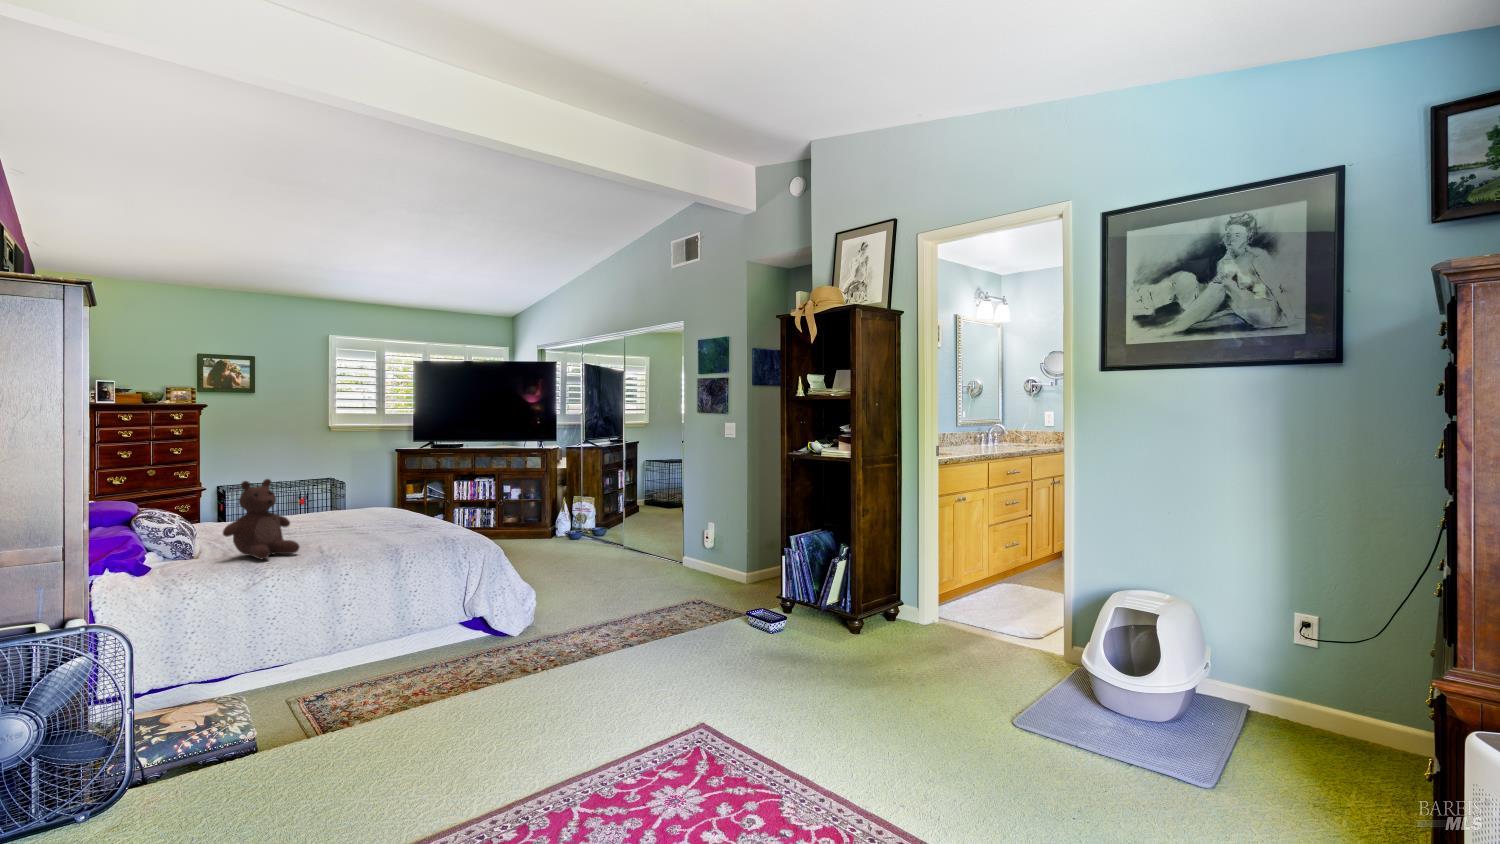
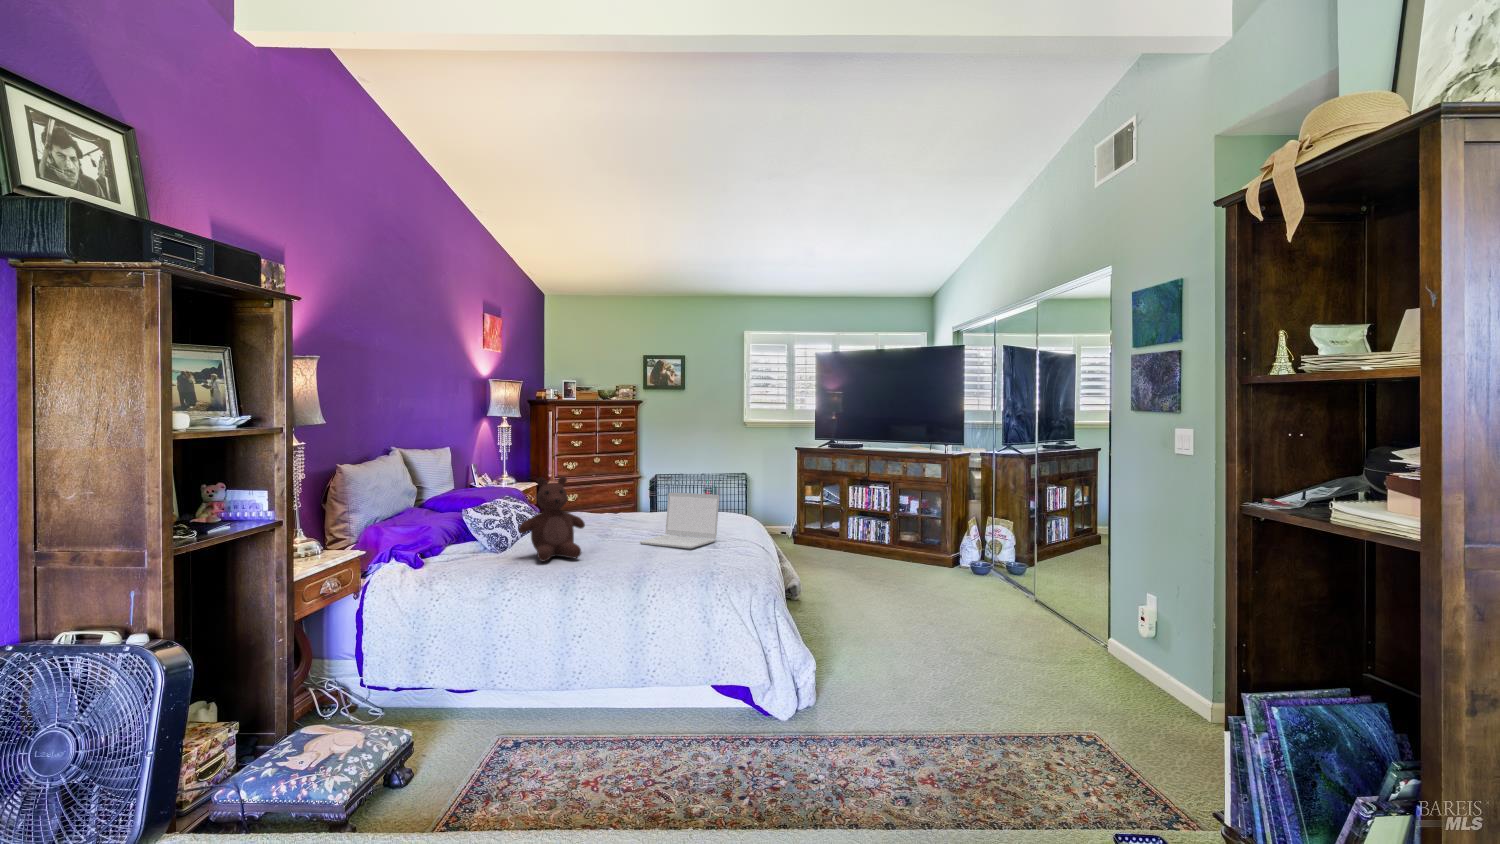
laptop: none [335,488,410,537] -> present [640,492,719,548]

